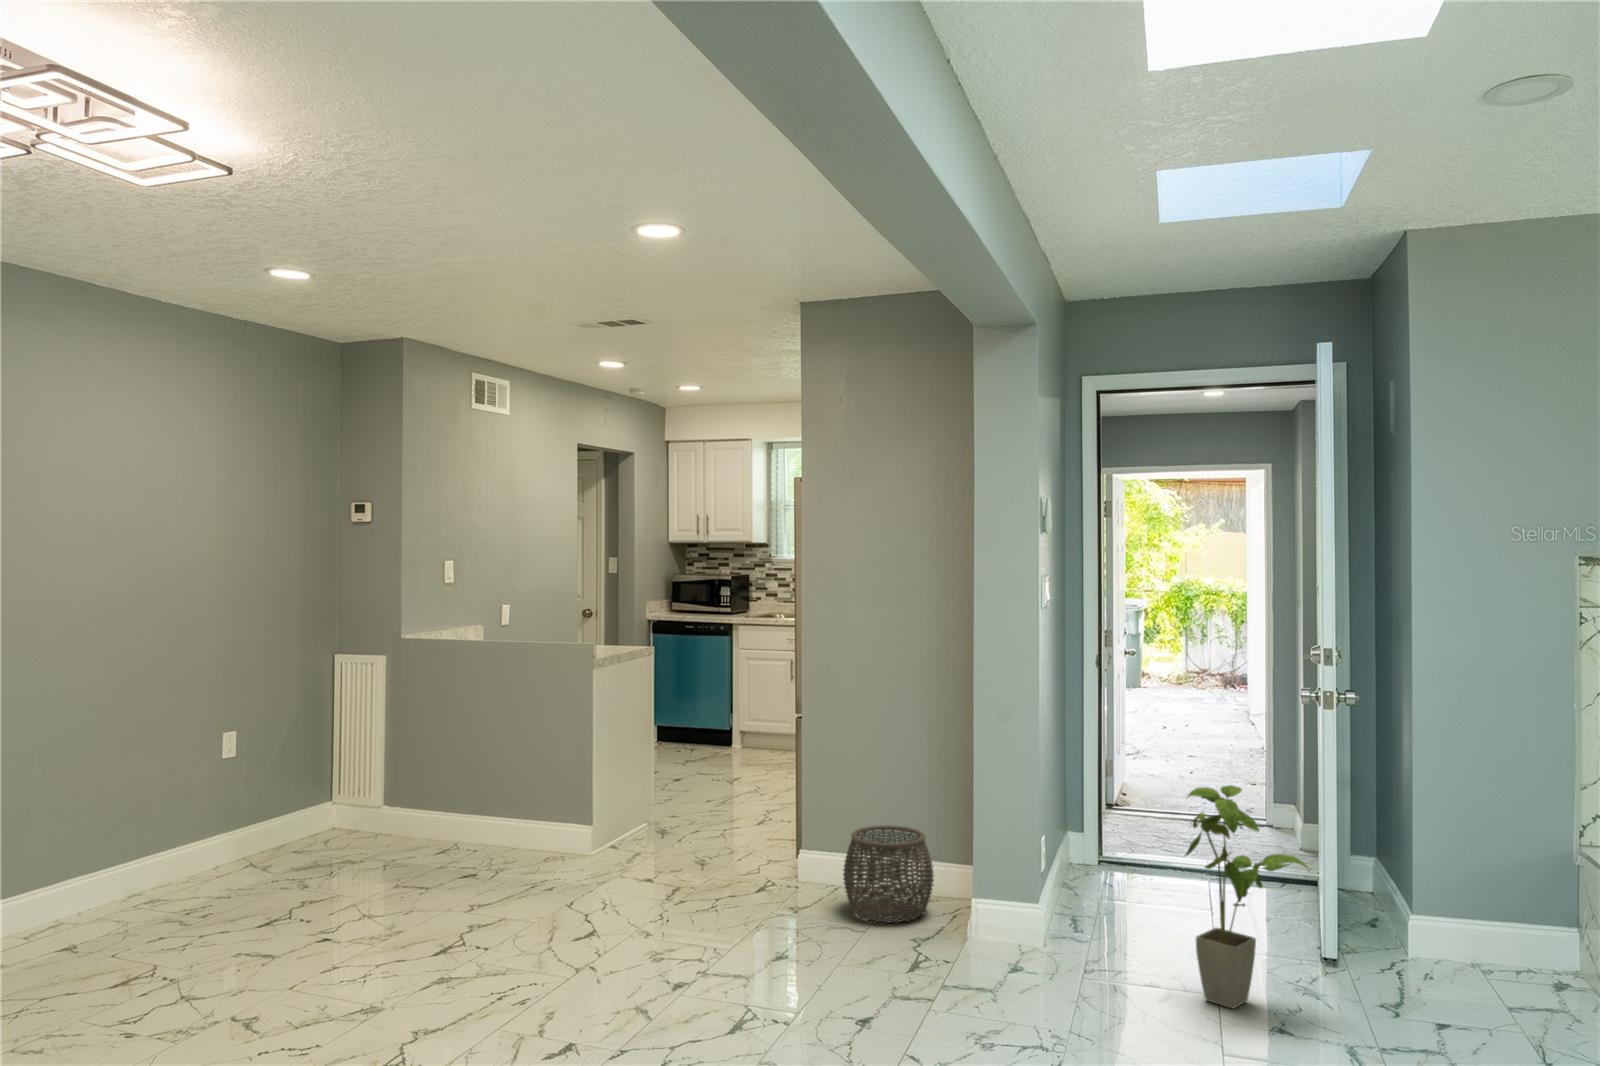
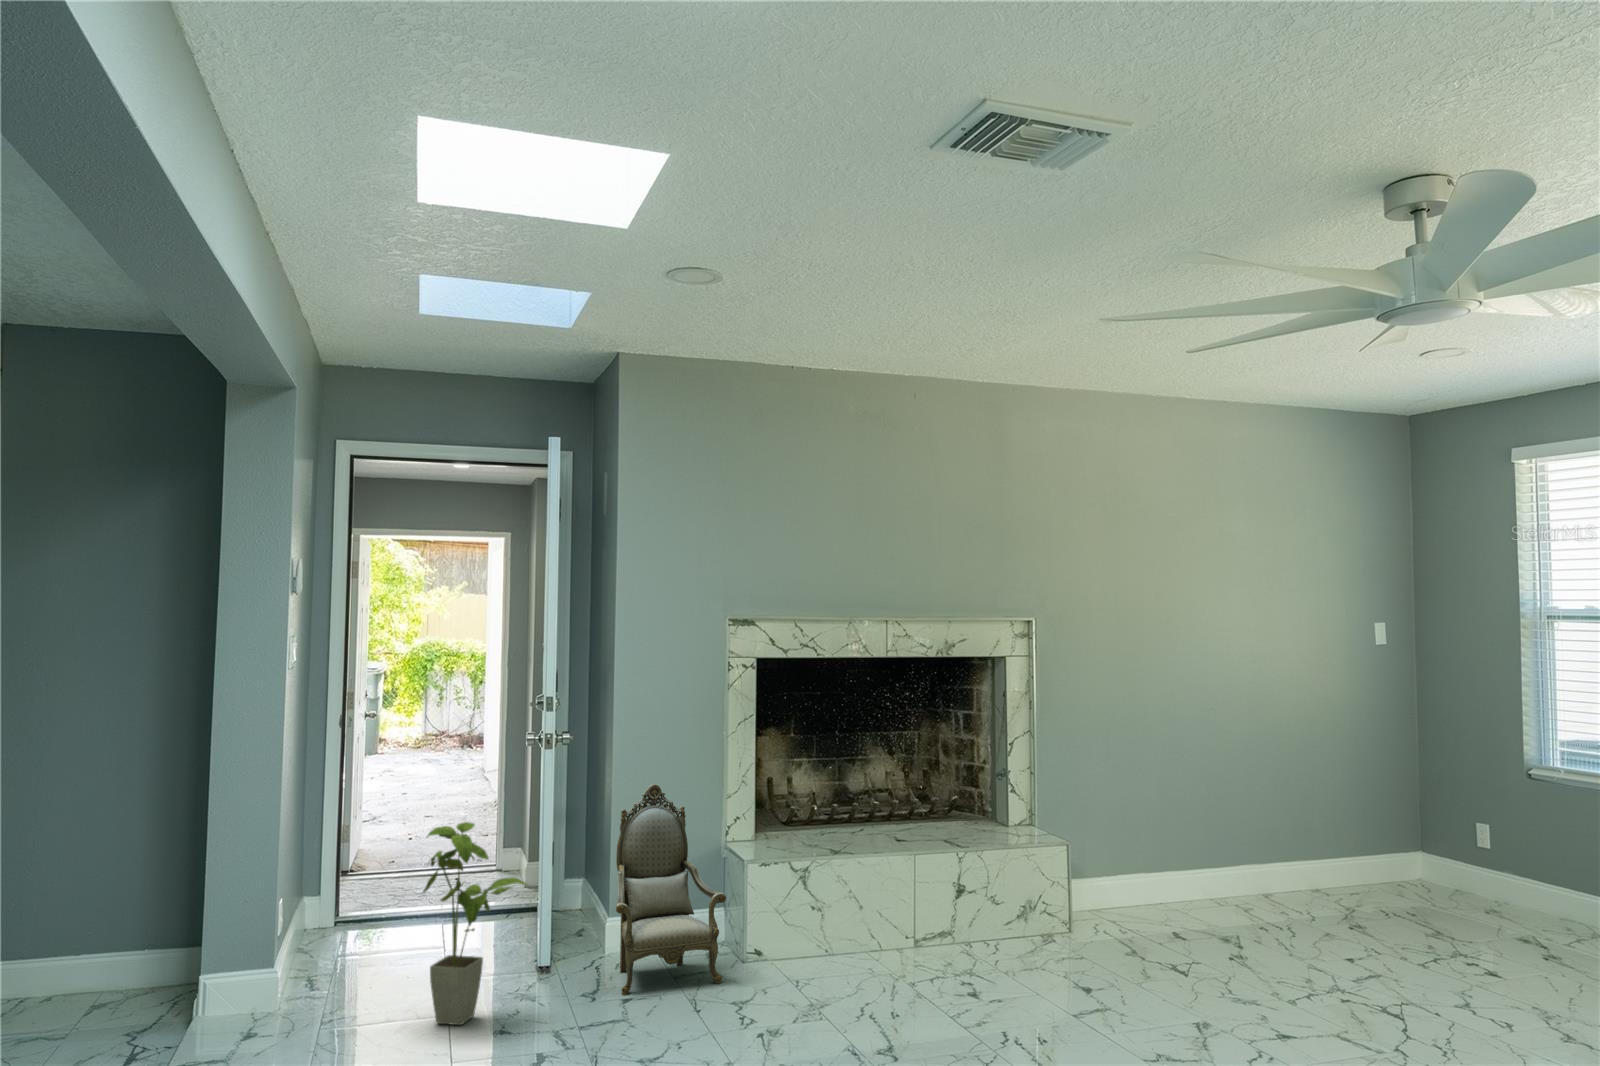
armchair: none [1362,690,1588,1032] -> present [616,784,726,995]
woven basket: present [843,825,934,923] -> none [33,915,152,1027]

